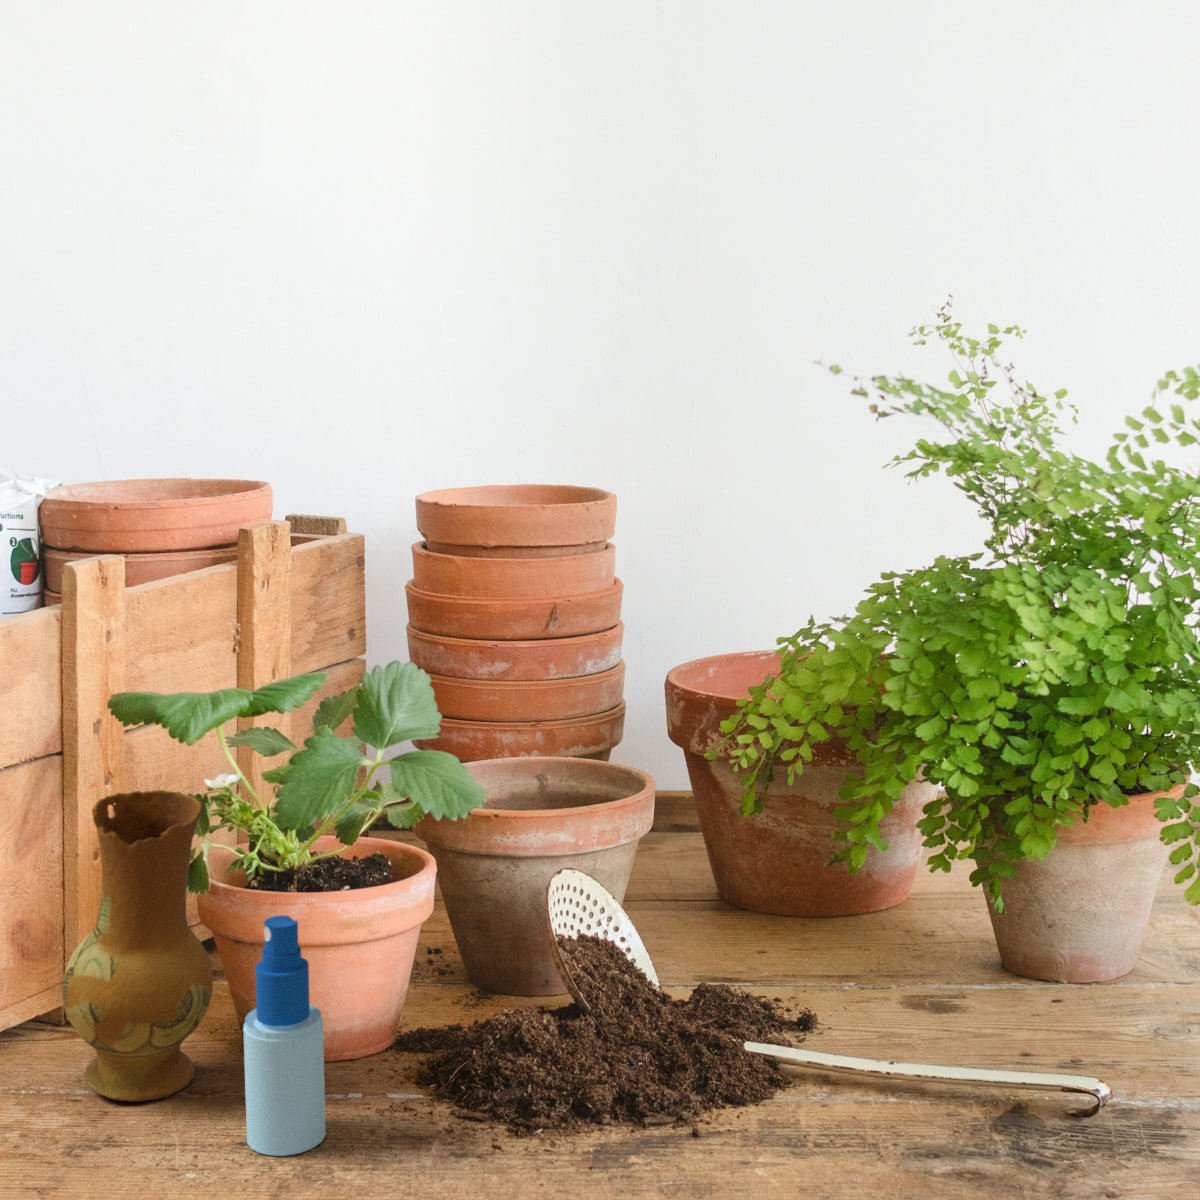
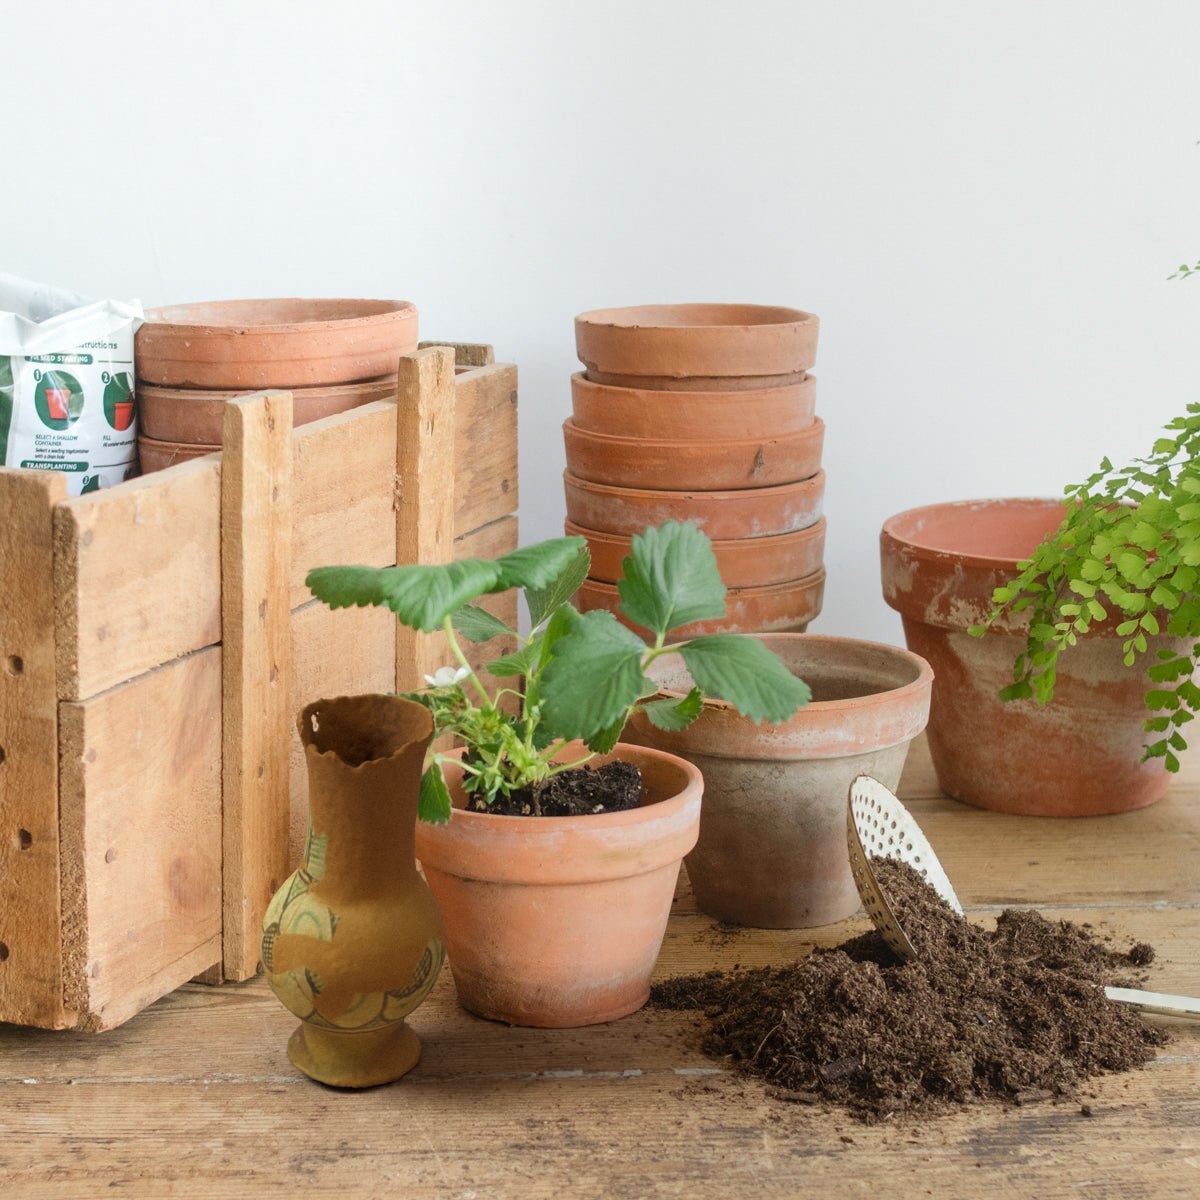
spray bottle: present [243,915,326,1156] -> none [519,856,621,1159]

